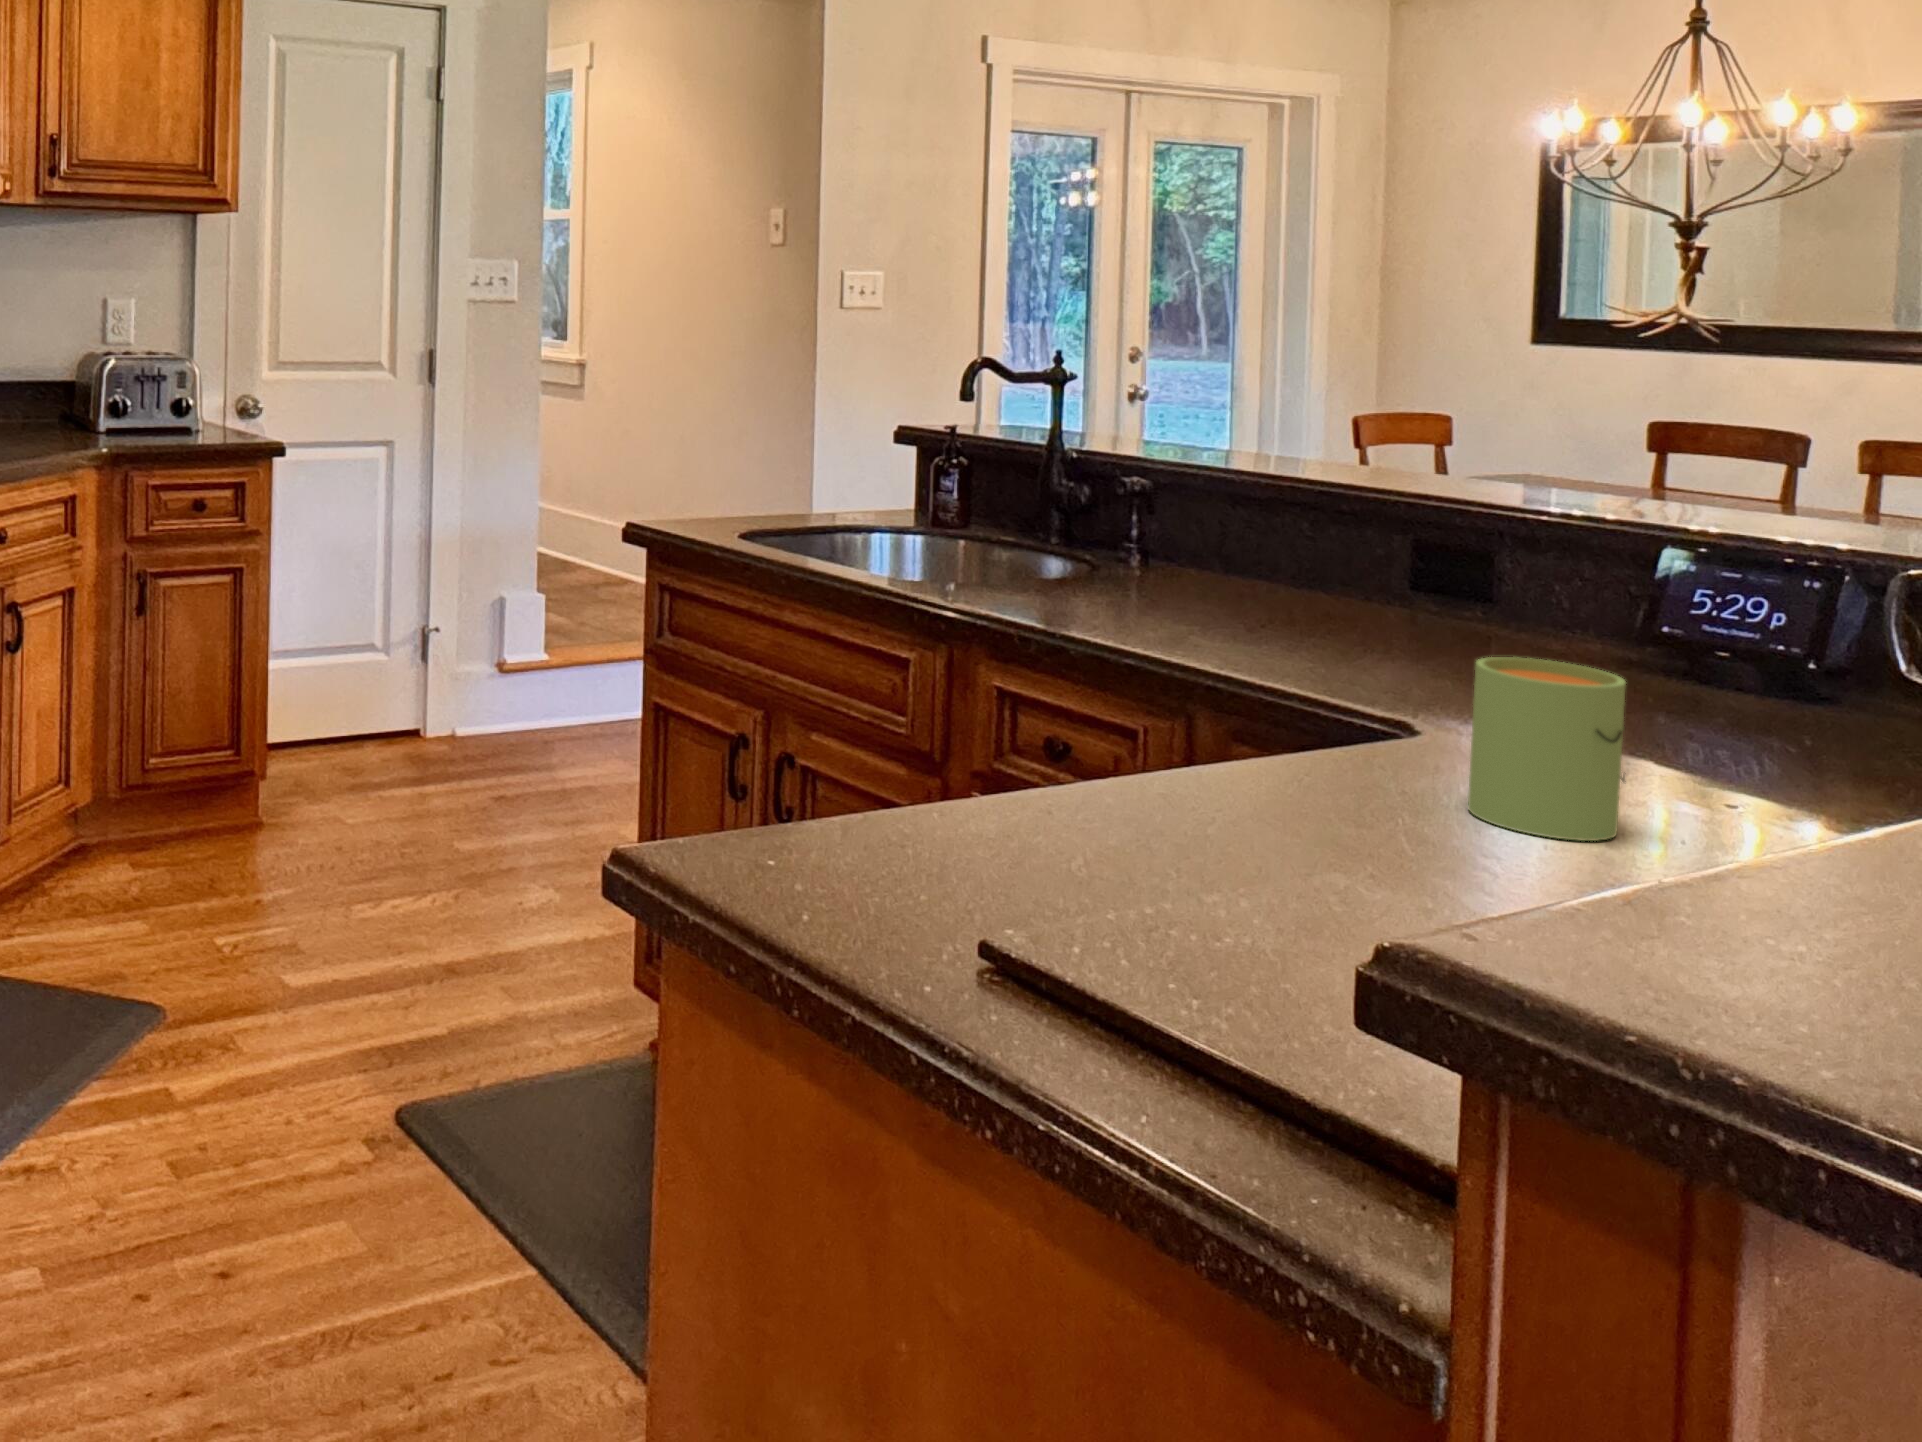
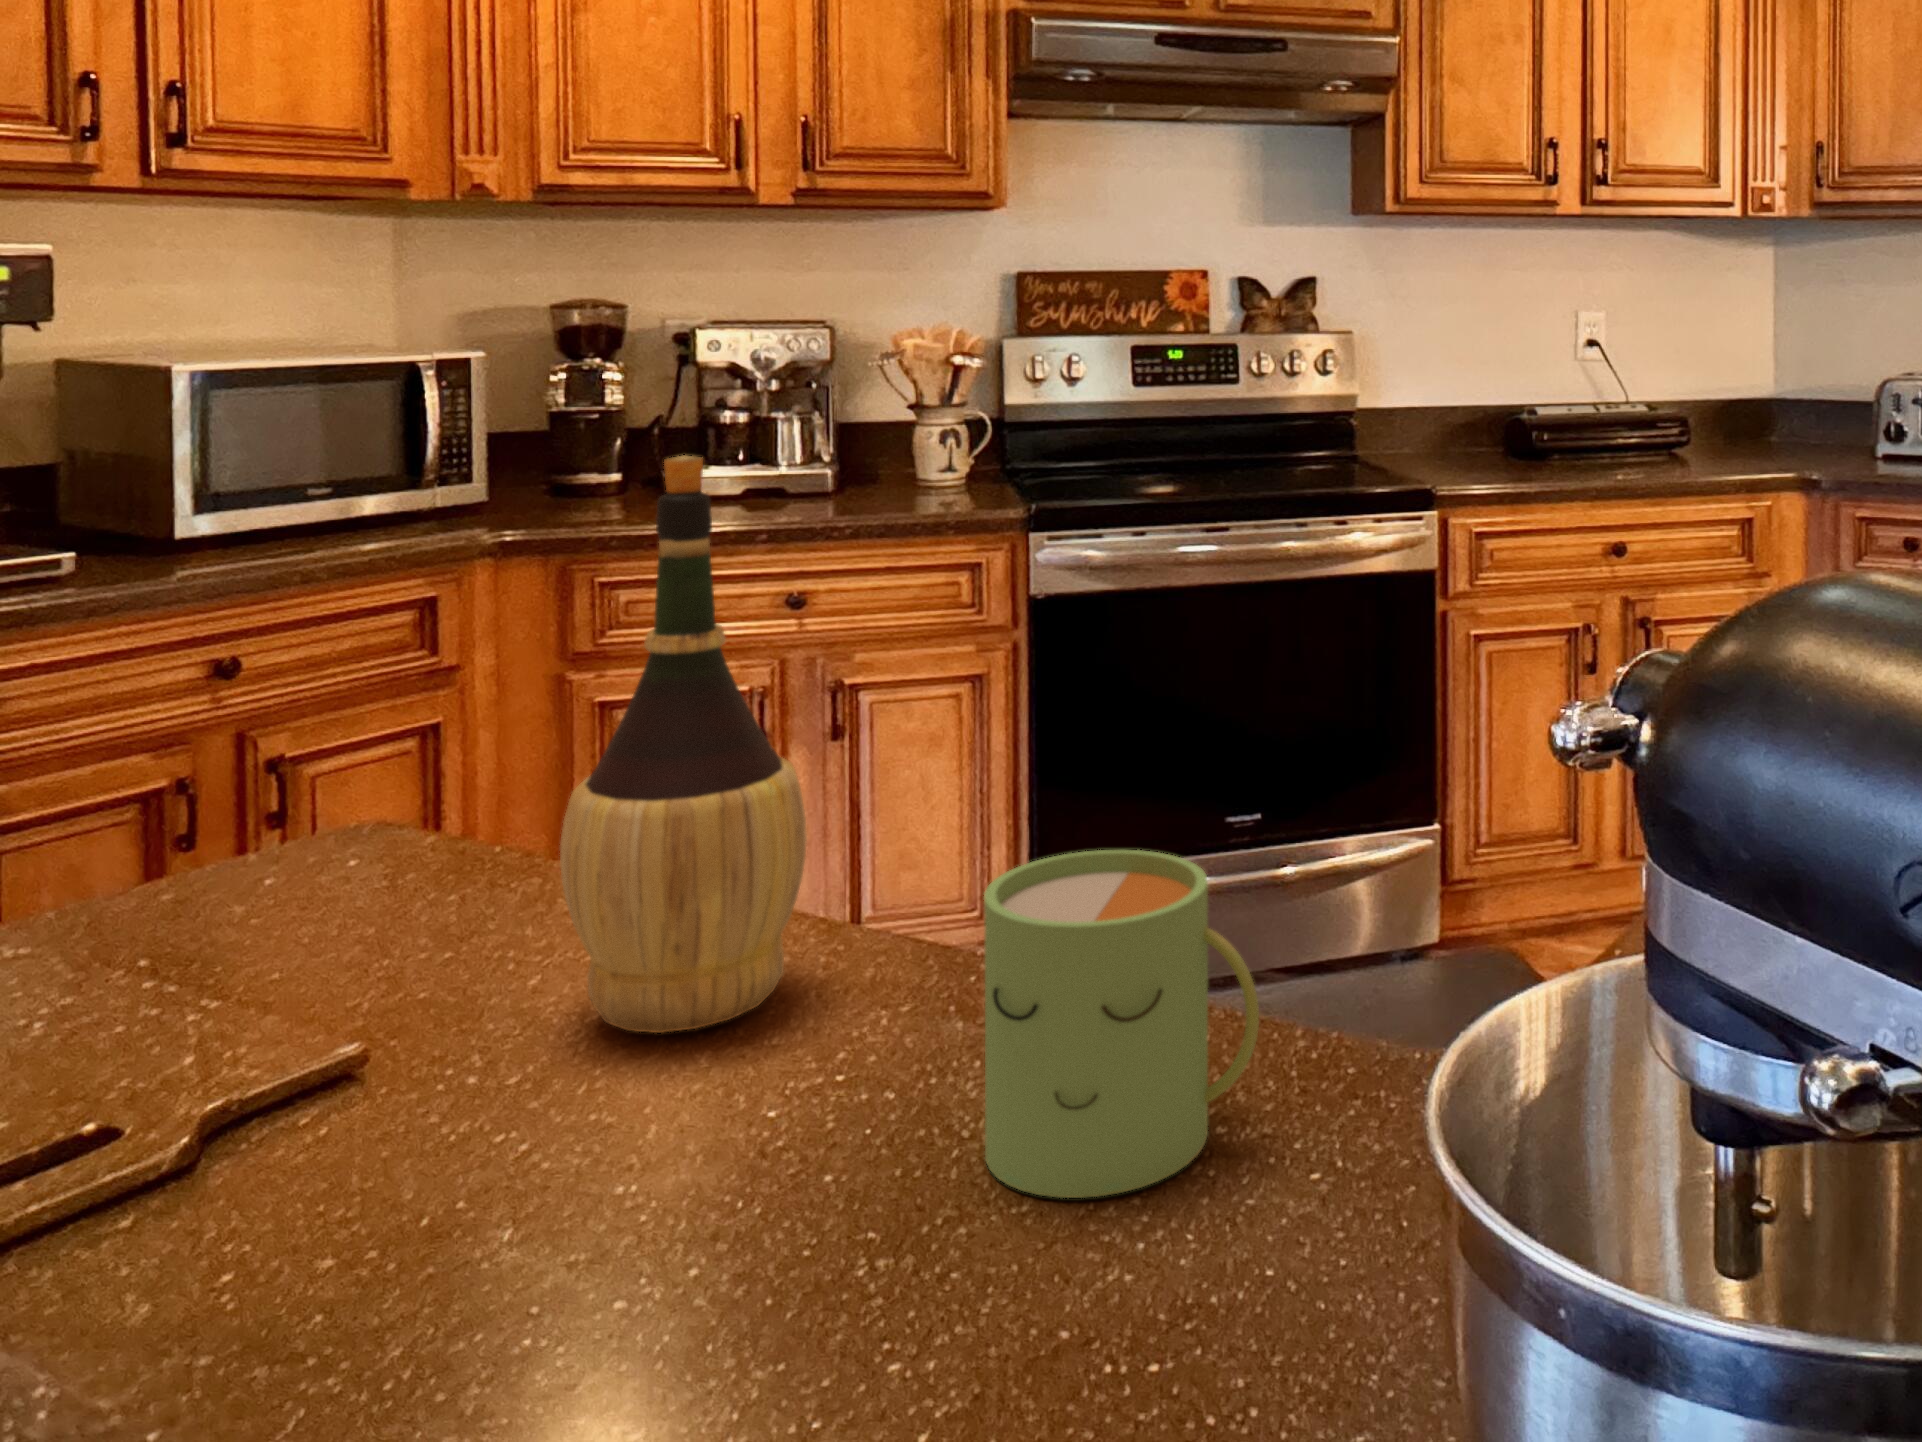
wine bottle: none [1204,445,1389,863] -> present [560,456,807,1033]

